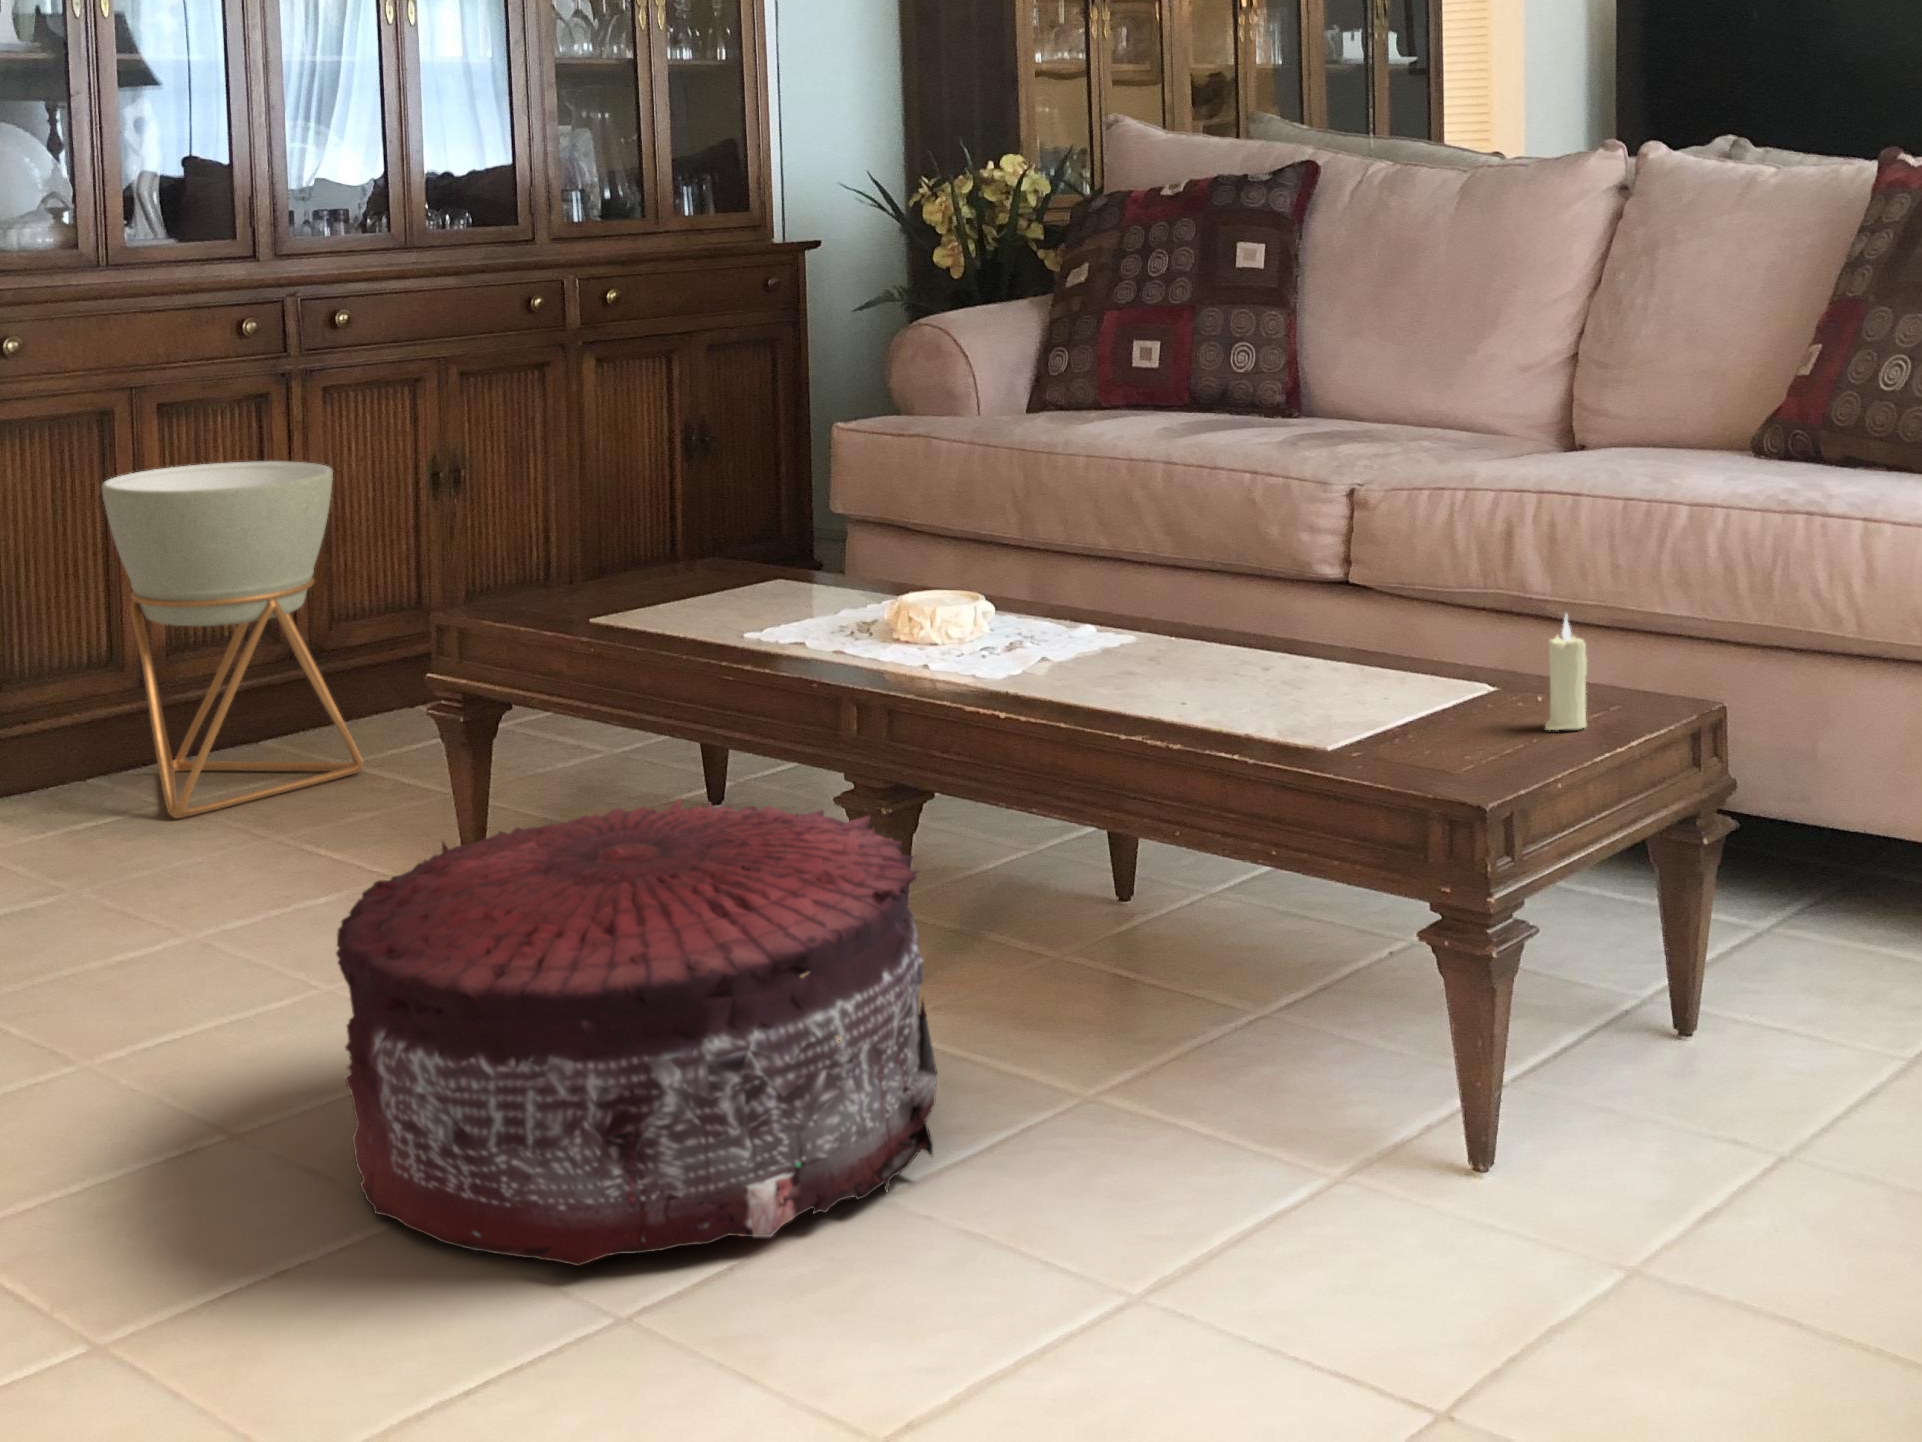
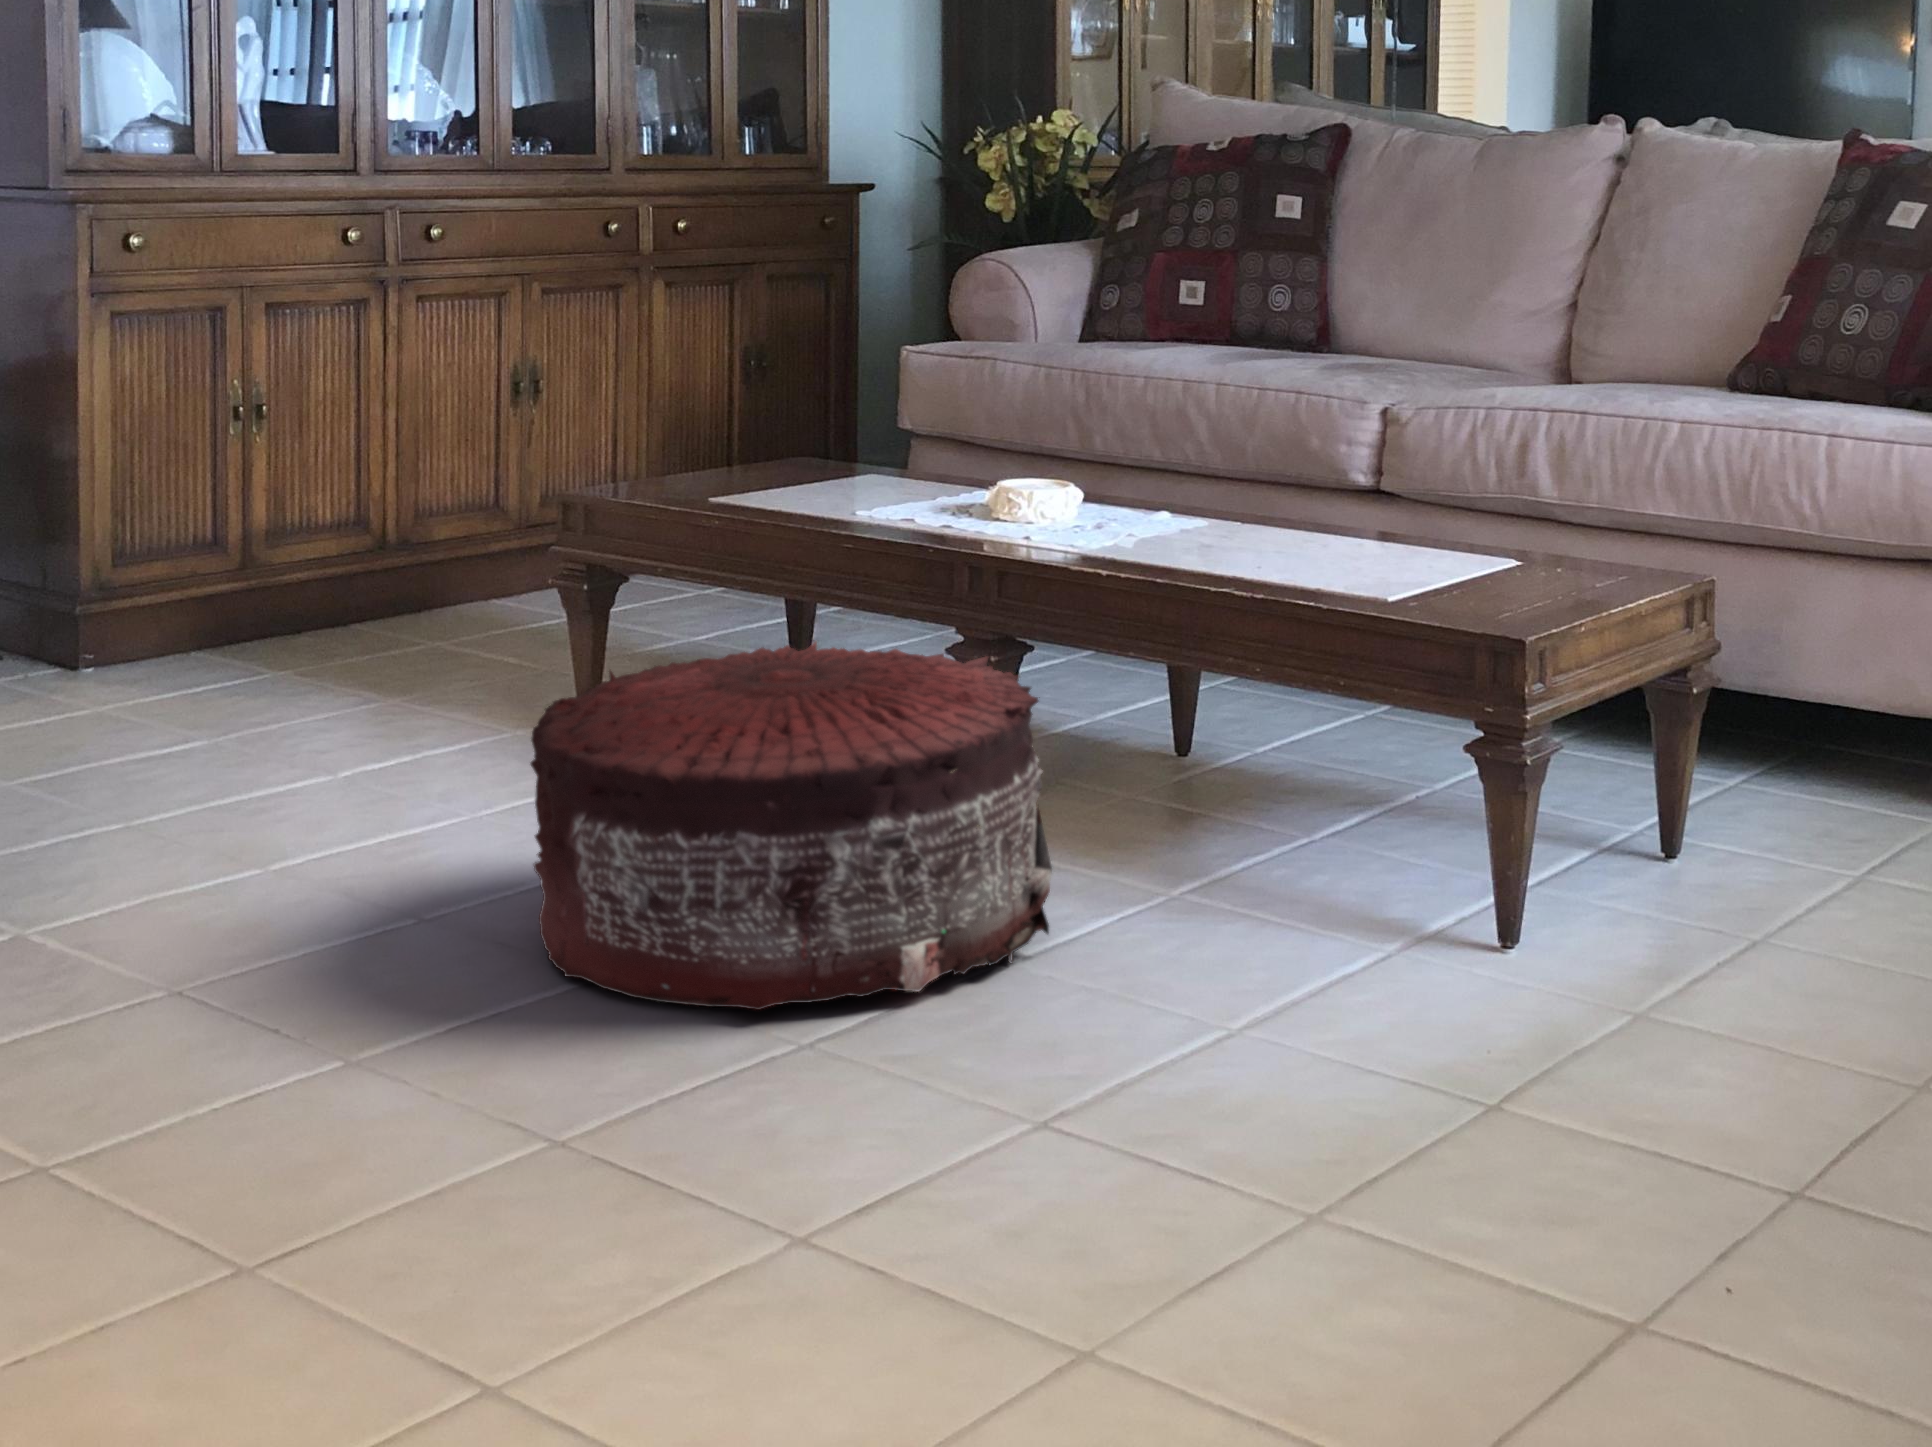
planter: present [102,461,364,818] -> none [218,361,456,686]
candle: present [1545,614,1587,730] -> none [1569,493,1606,591]

